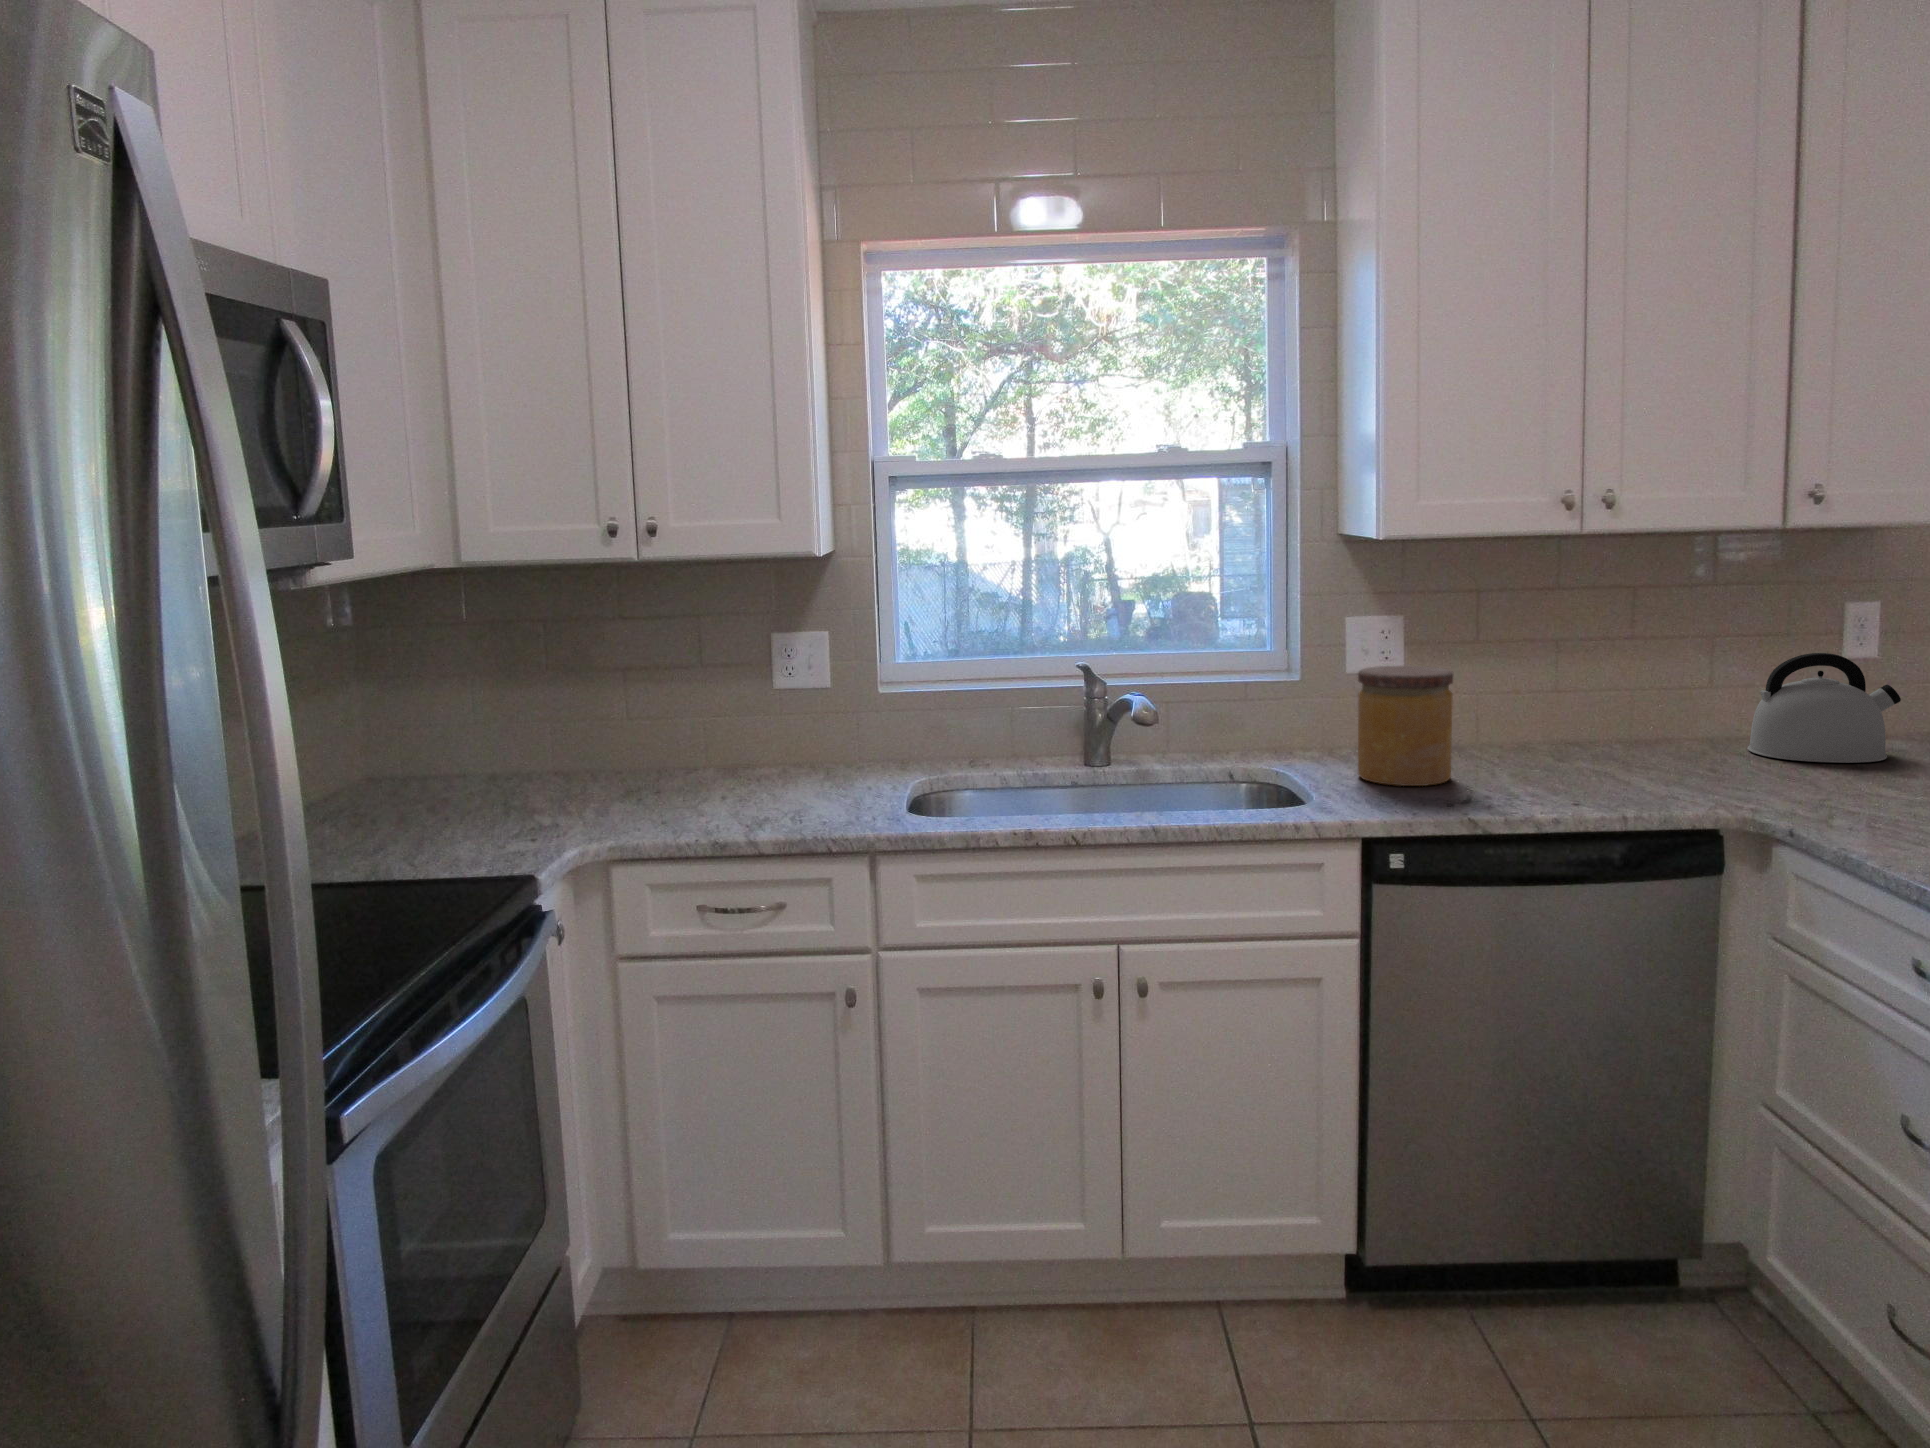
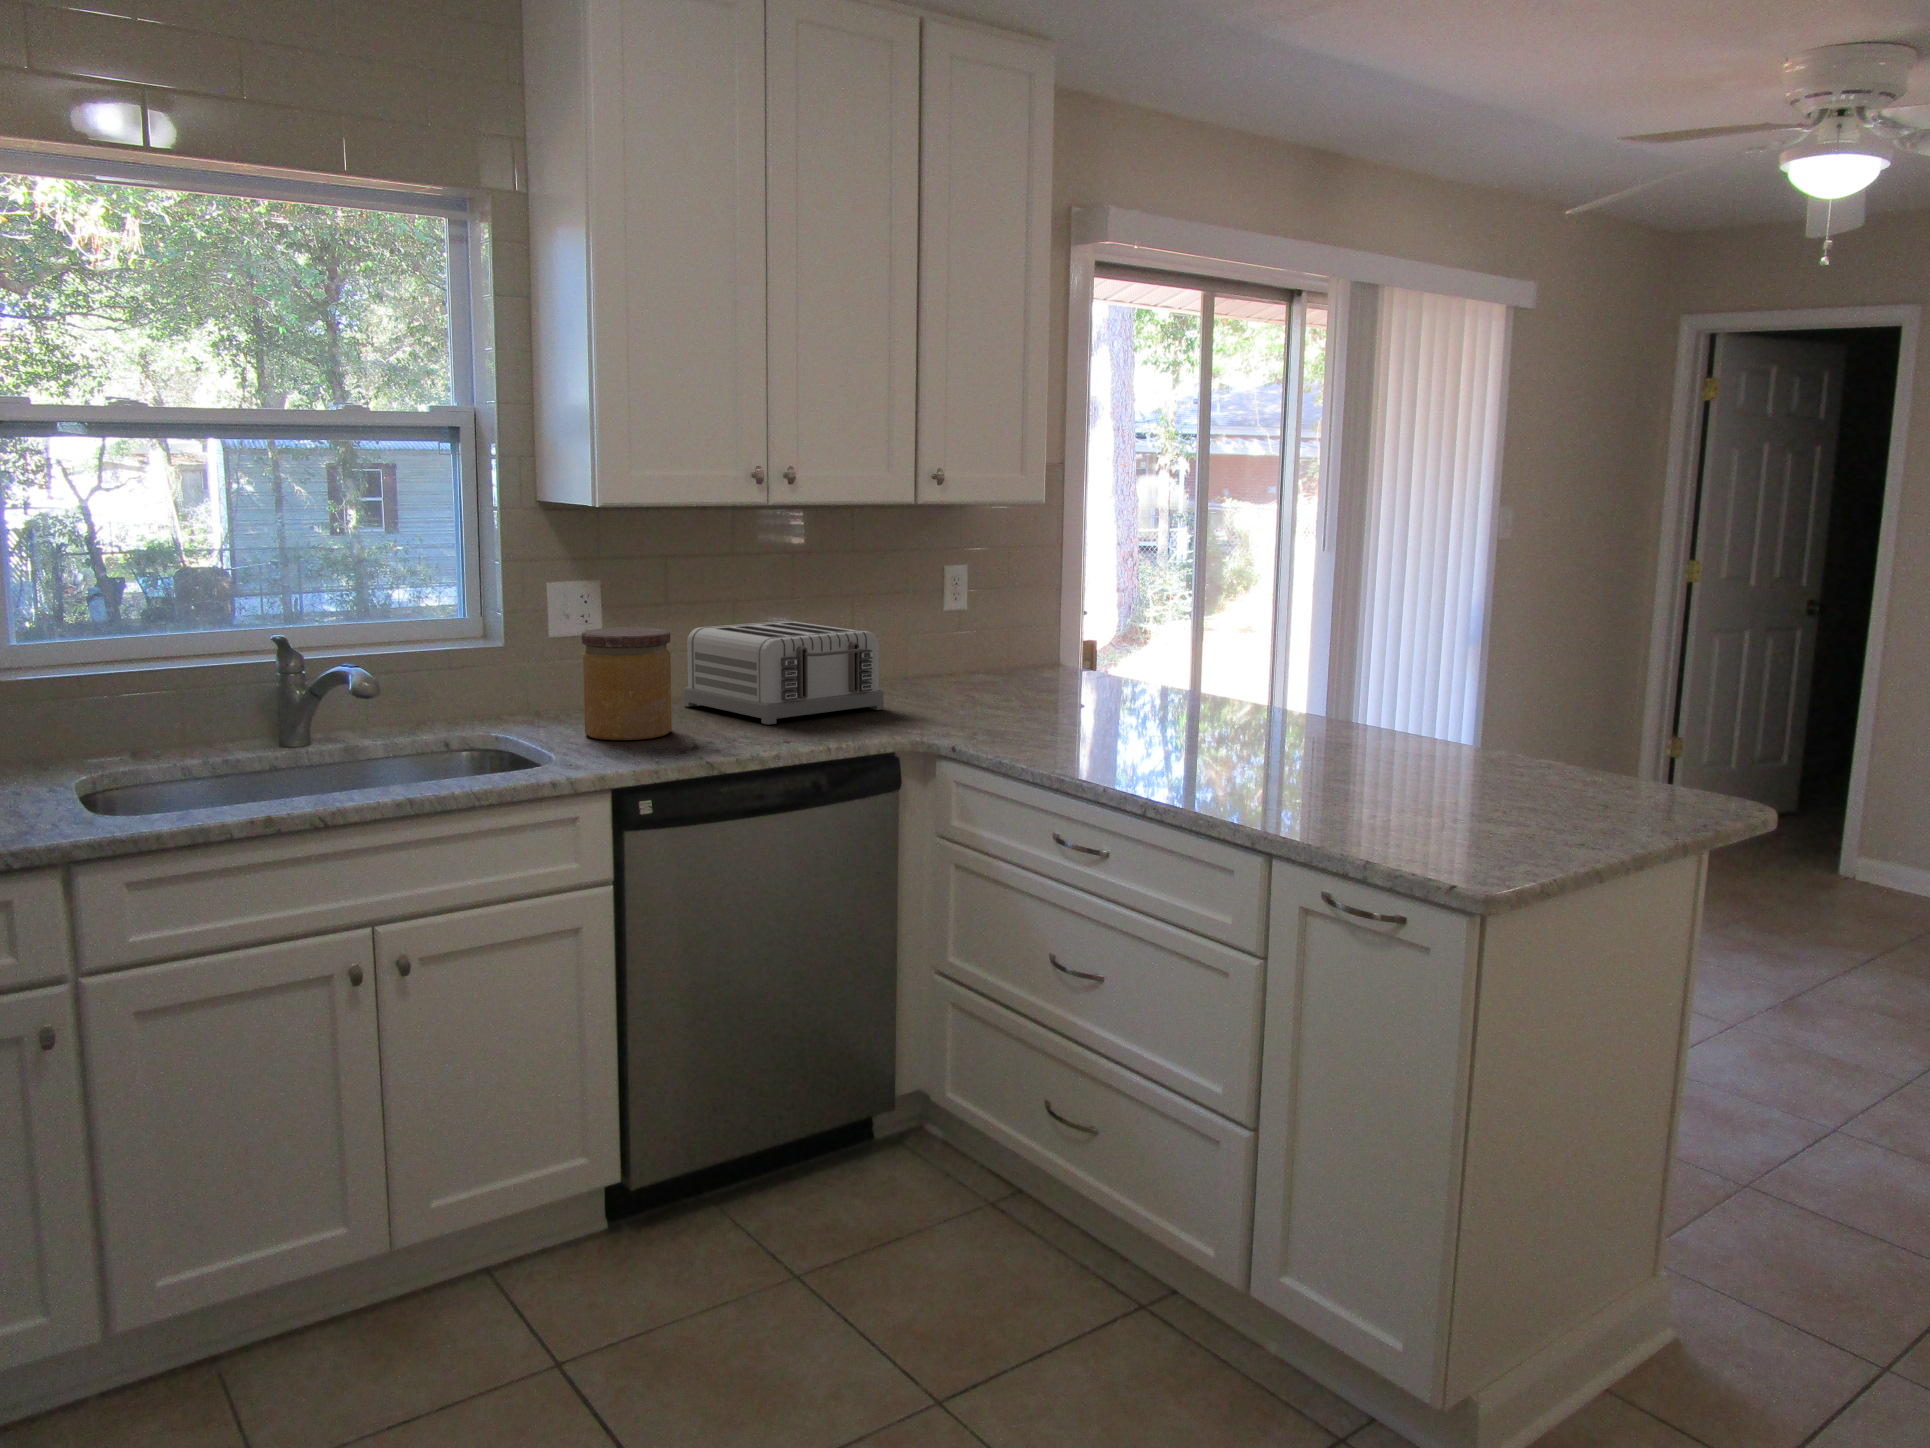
kettle: present [1748,653,1901,763] -> none [890,607,993,695]
toaster: none [1483,664,1727,781] -> present [684,621,884,724]

